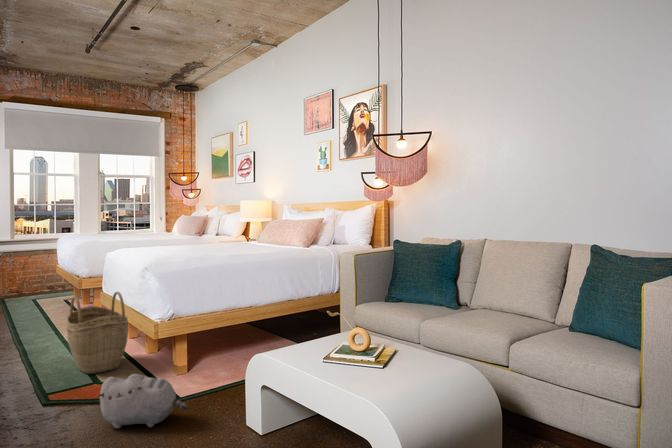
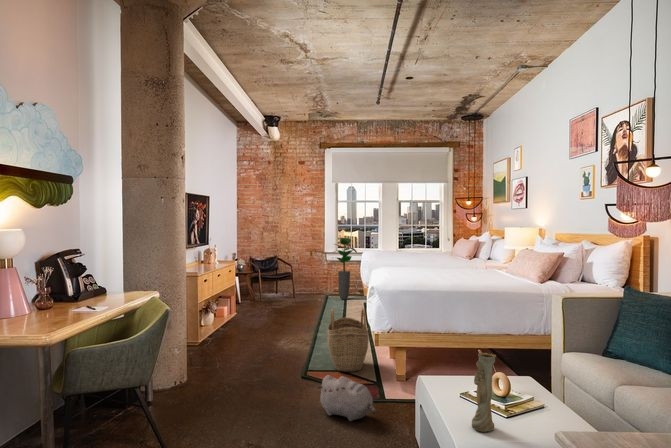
potted plant: none [11,217,51,293] -> present [334,238,357,300]
vase: none [362,304,387,387] -> present [472,353,496,432]

